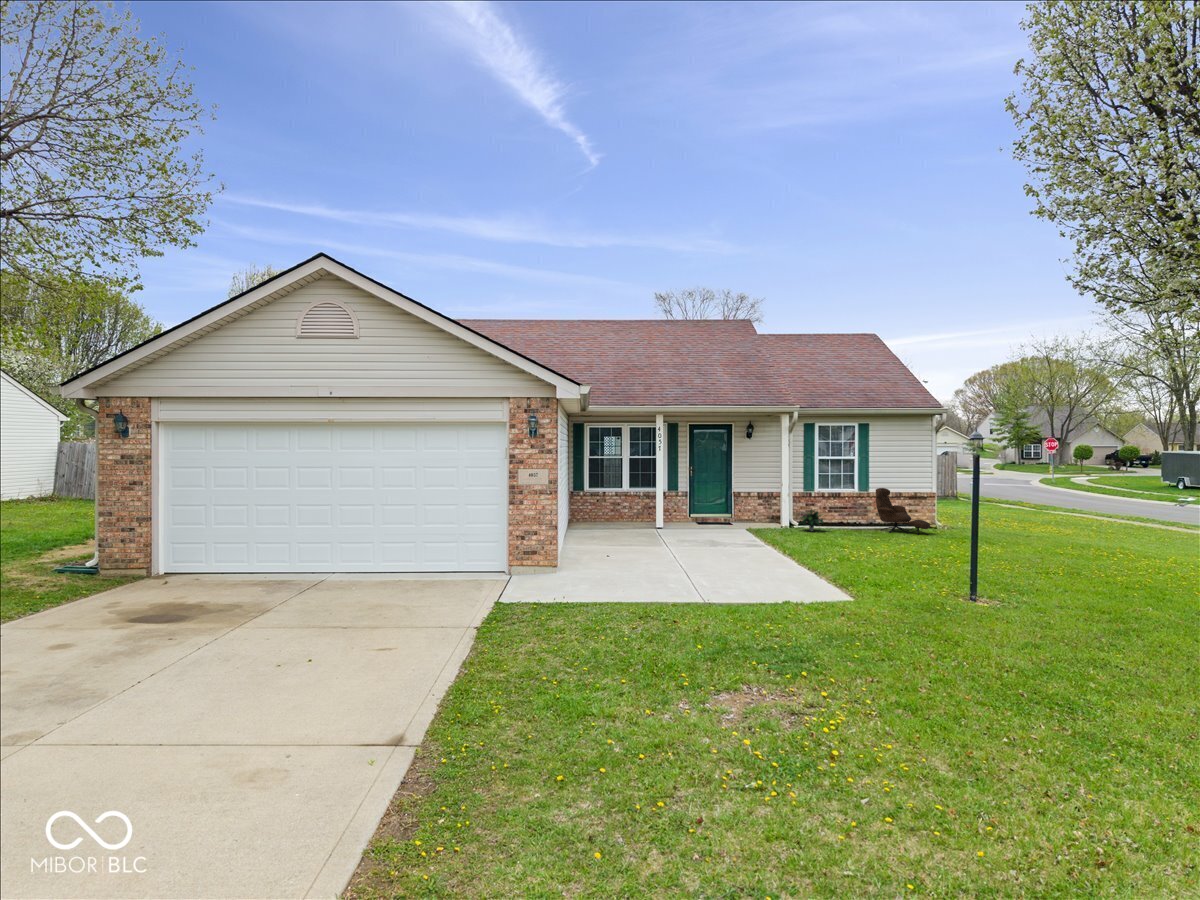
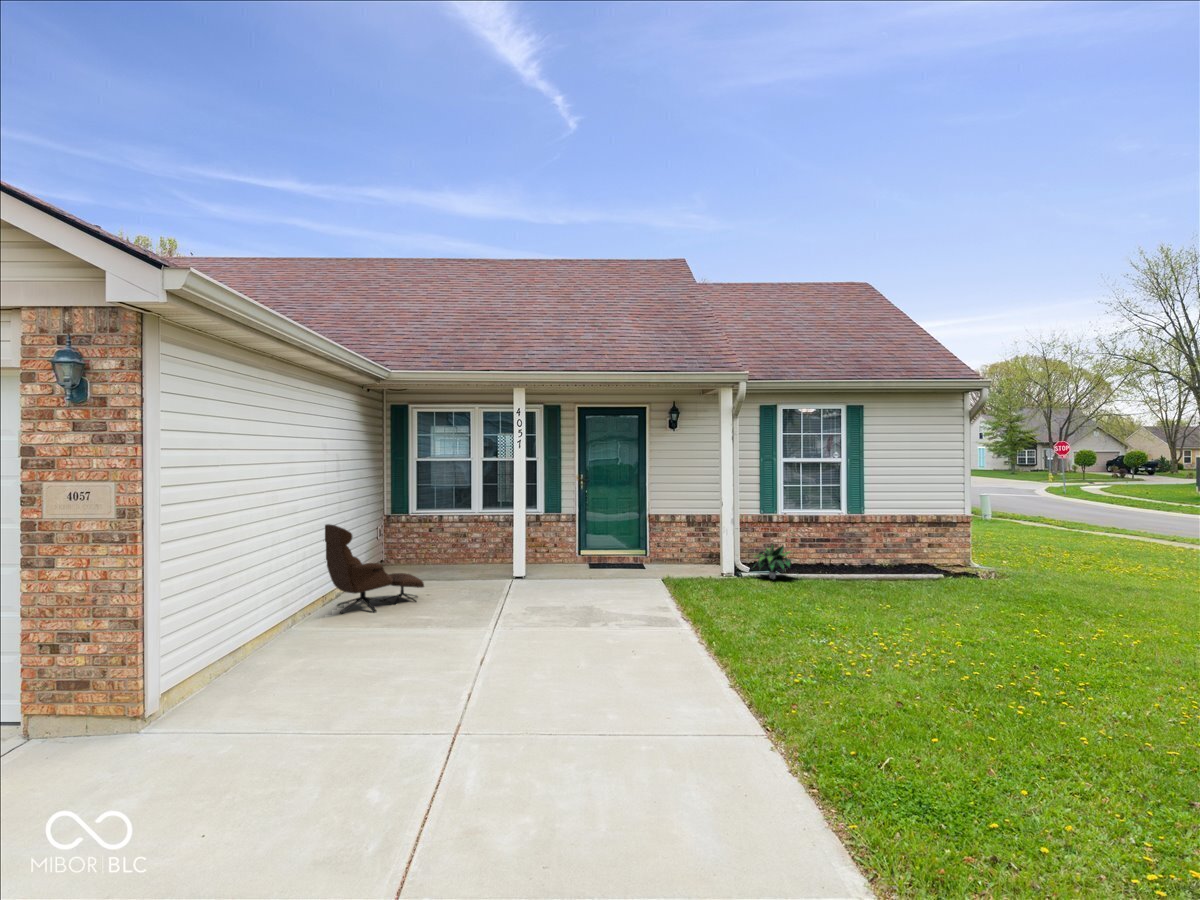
lounge chair: present [876,488,930,535] -> present [325,524,424,614]

